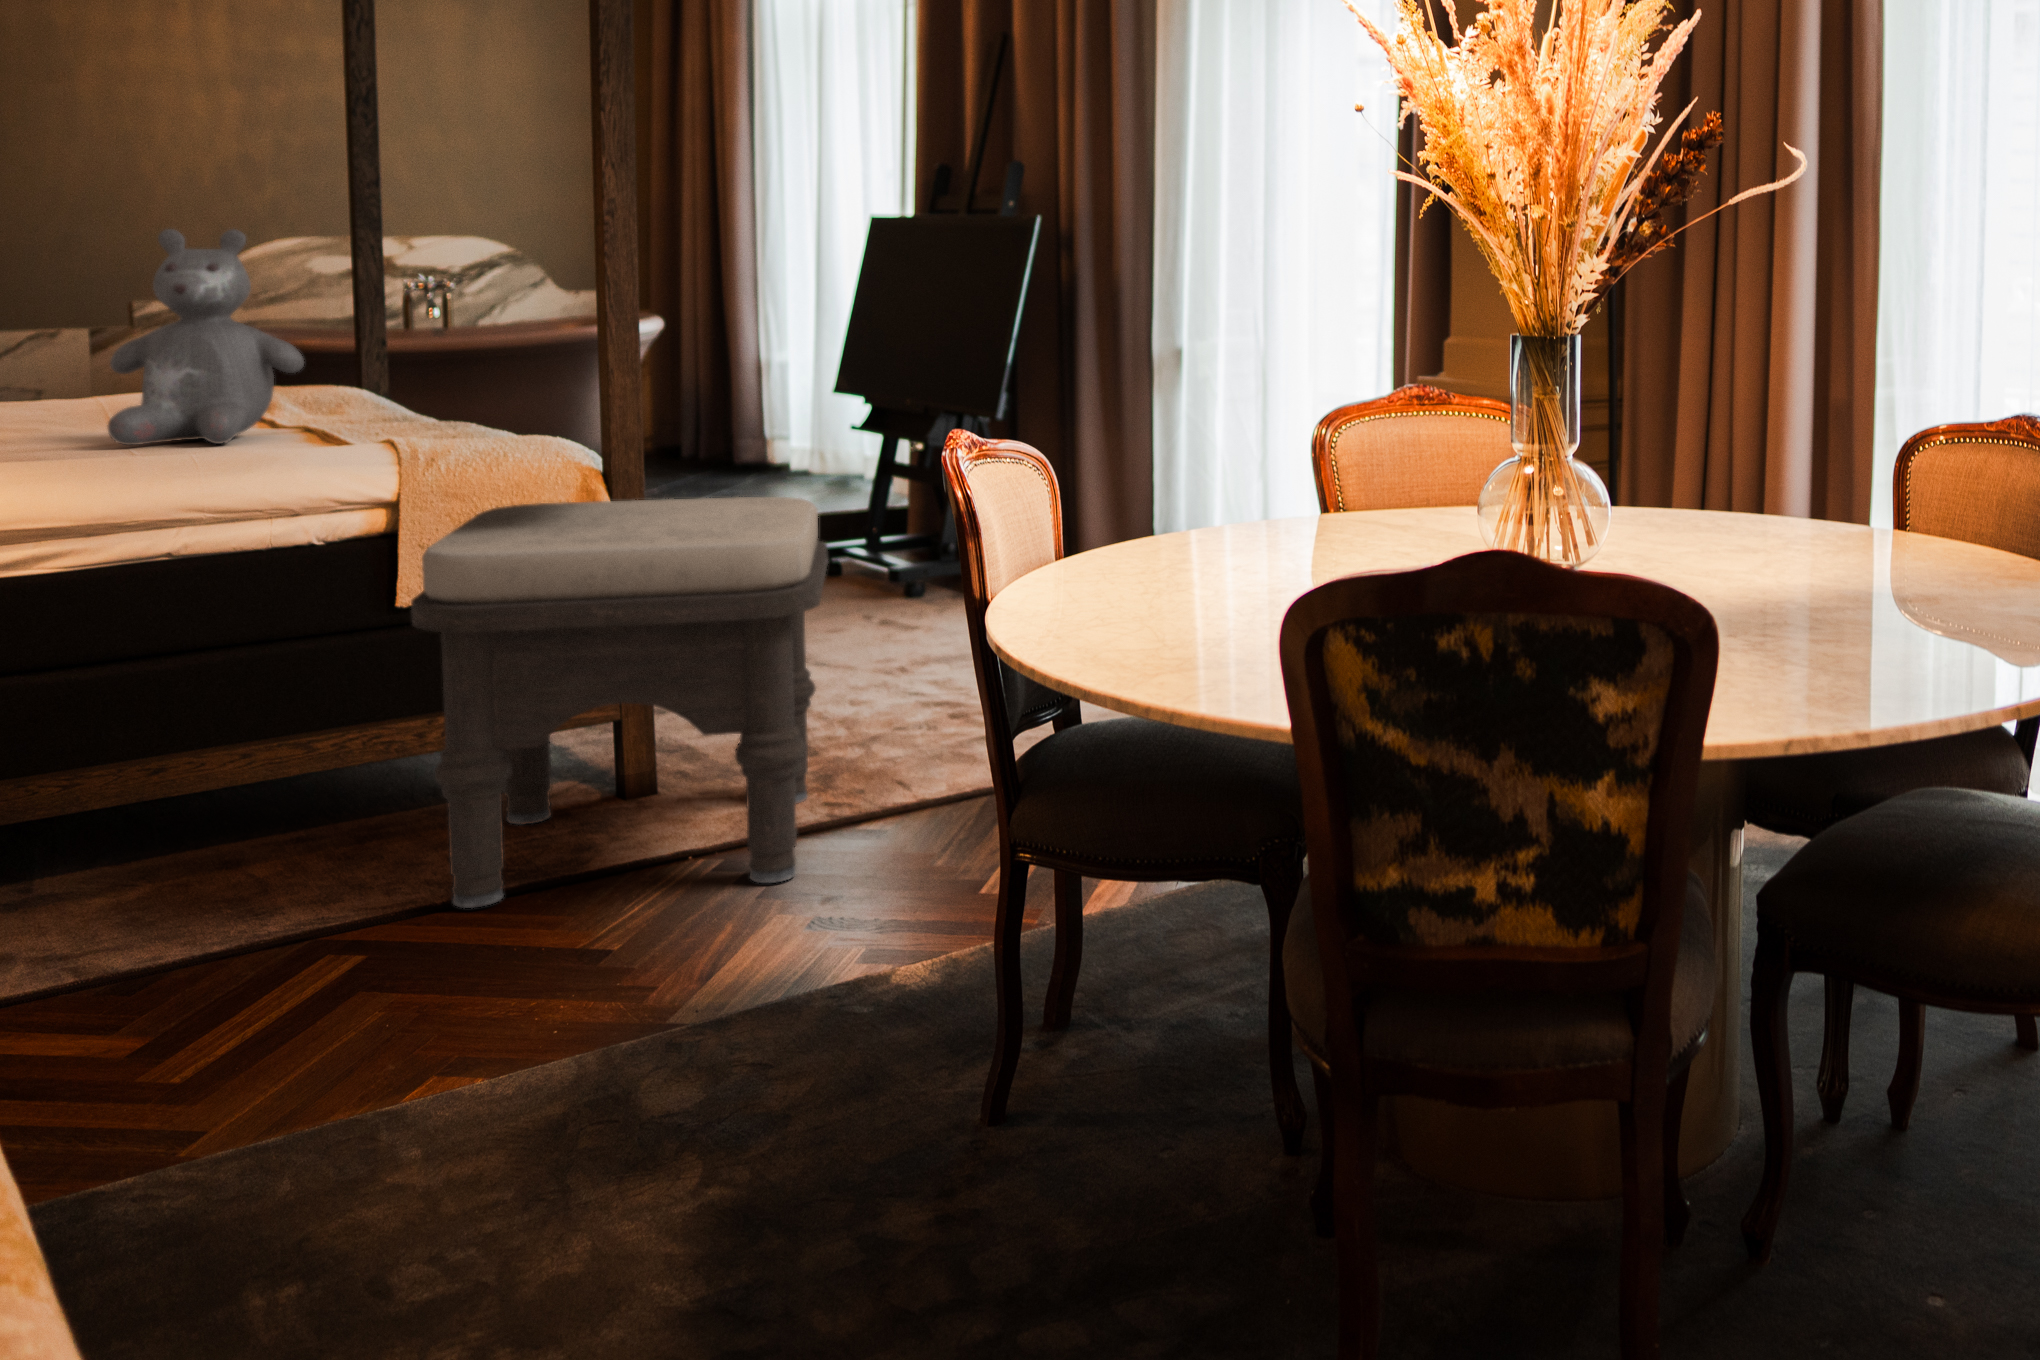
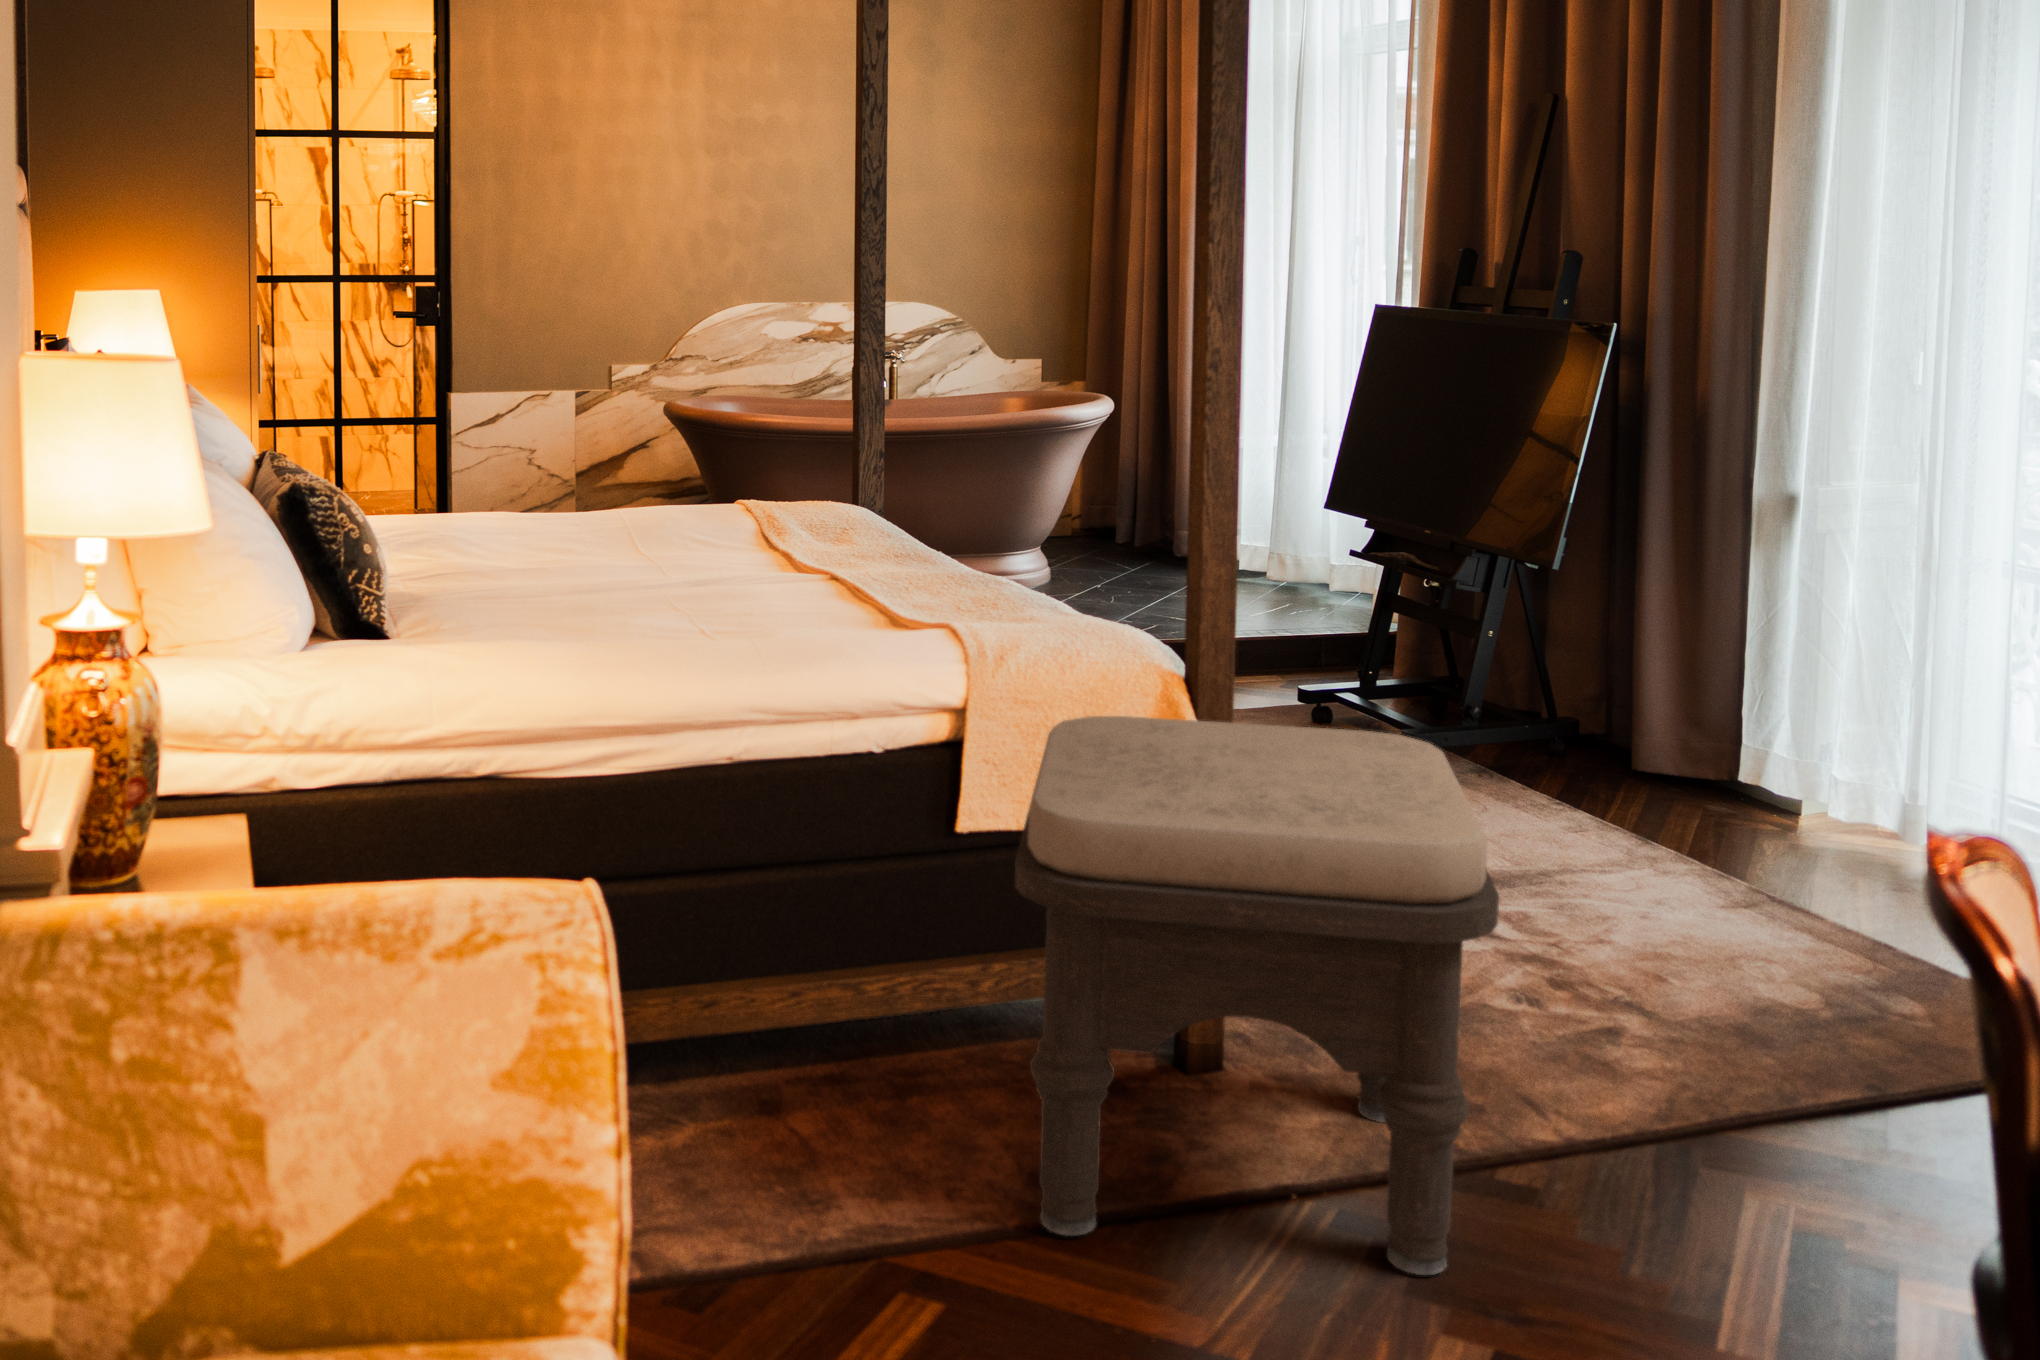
teddy bear: present [108,229,304,445] -> none [670,364,849,604]

